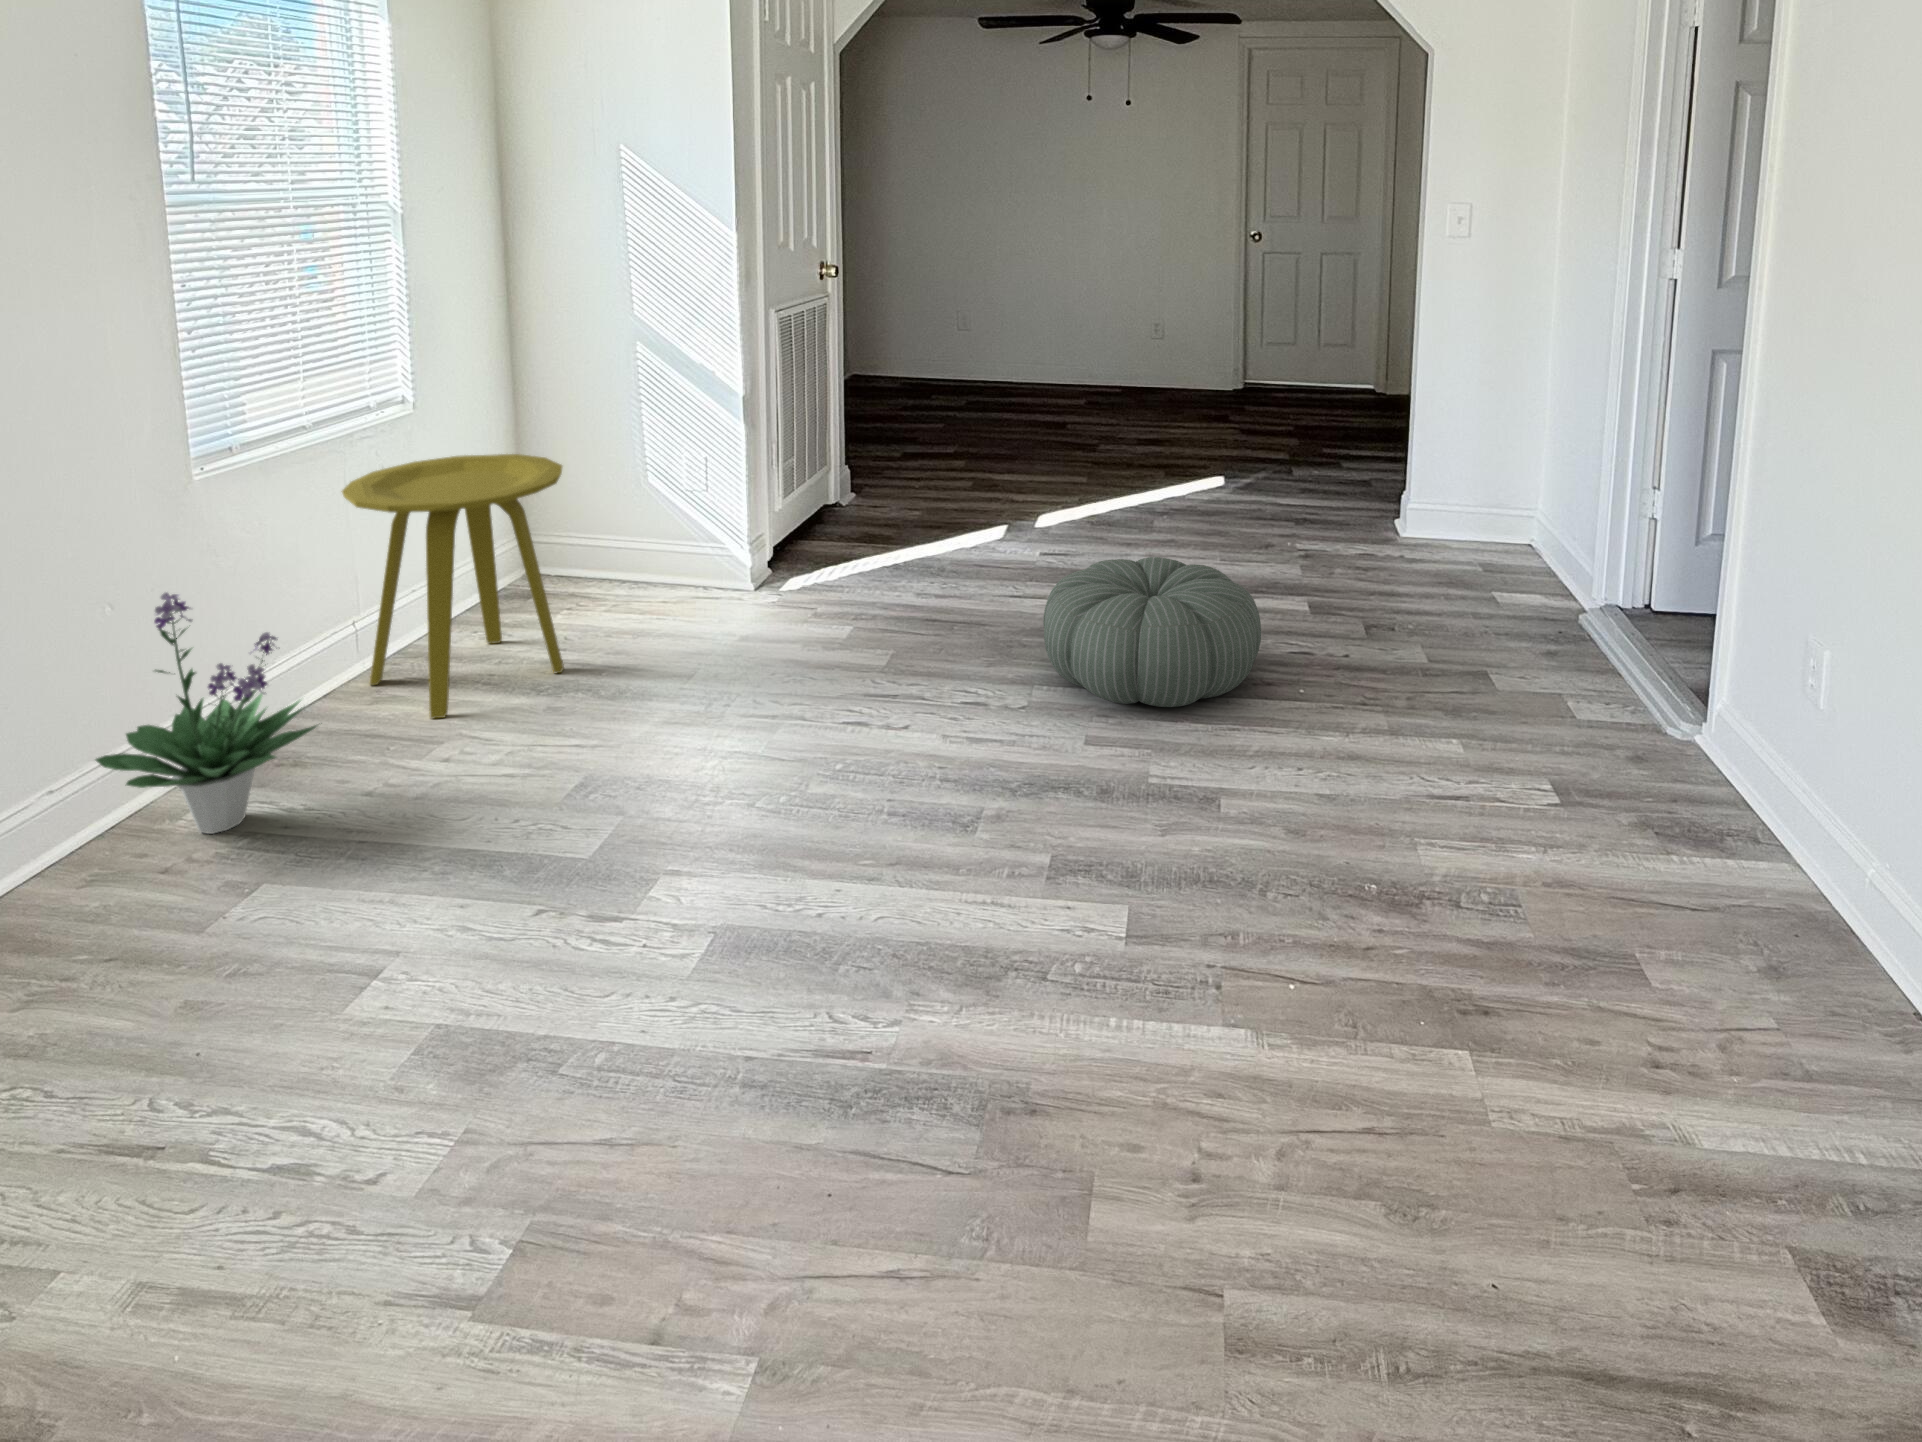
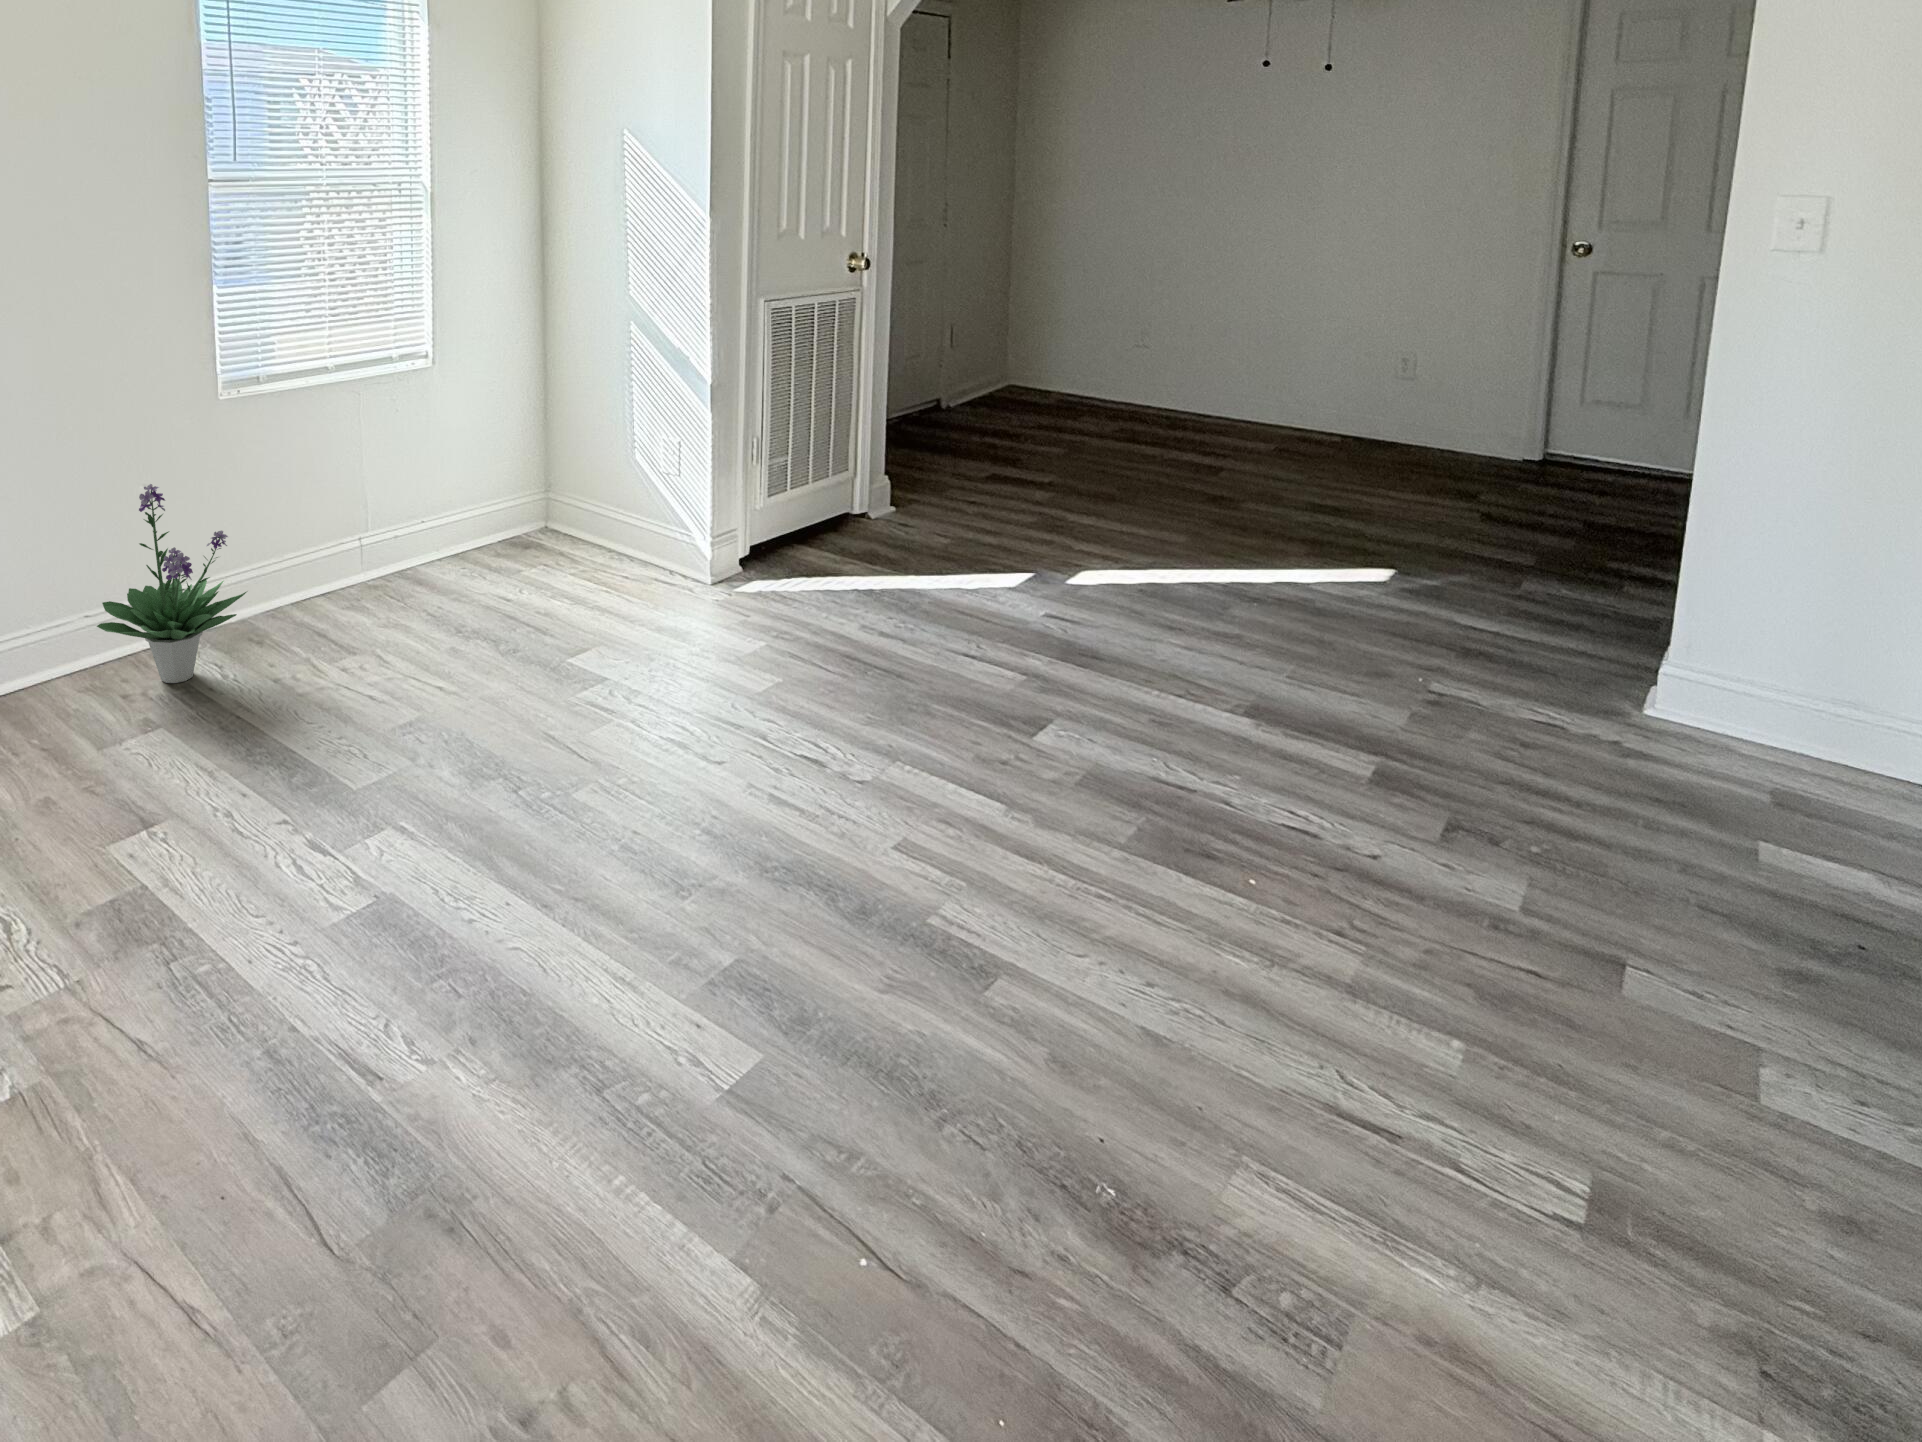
side table: present [342,454,564,719] -> none [322,408,499,638]
pouf: present [1043,557,1261,707] -> none [906,634,1213,848]

